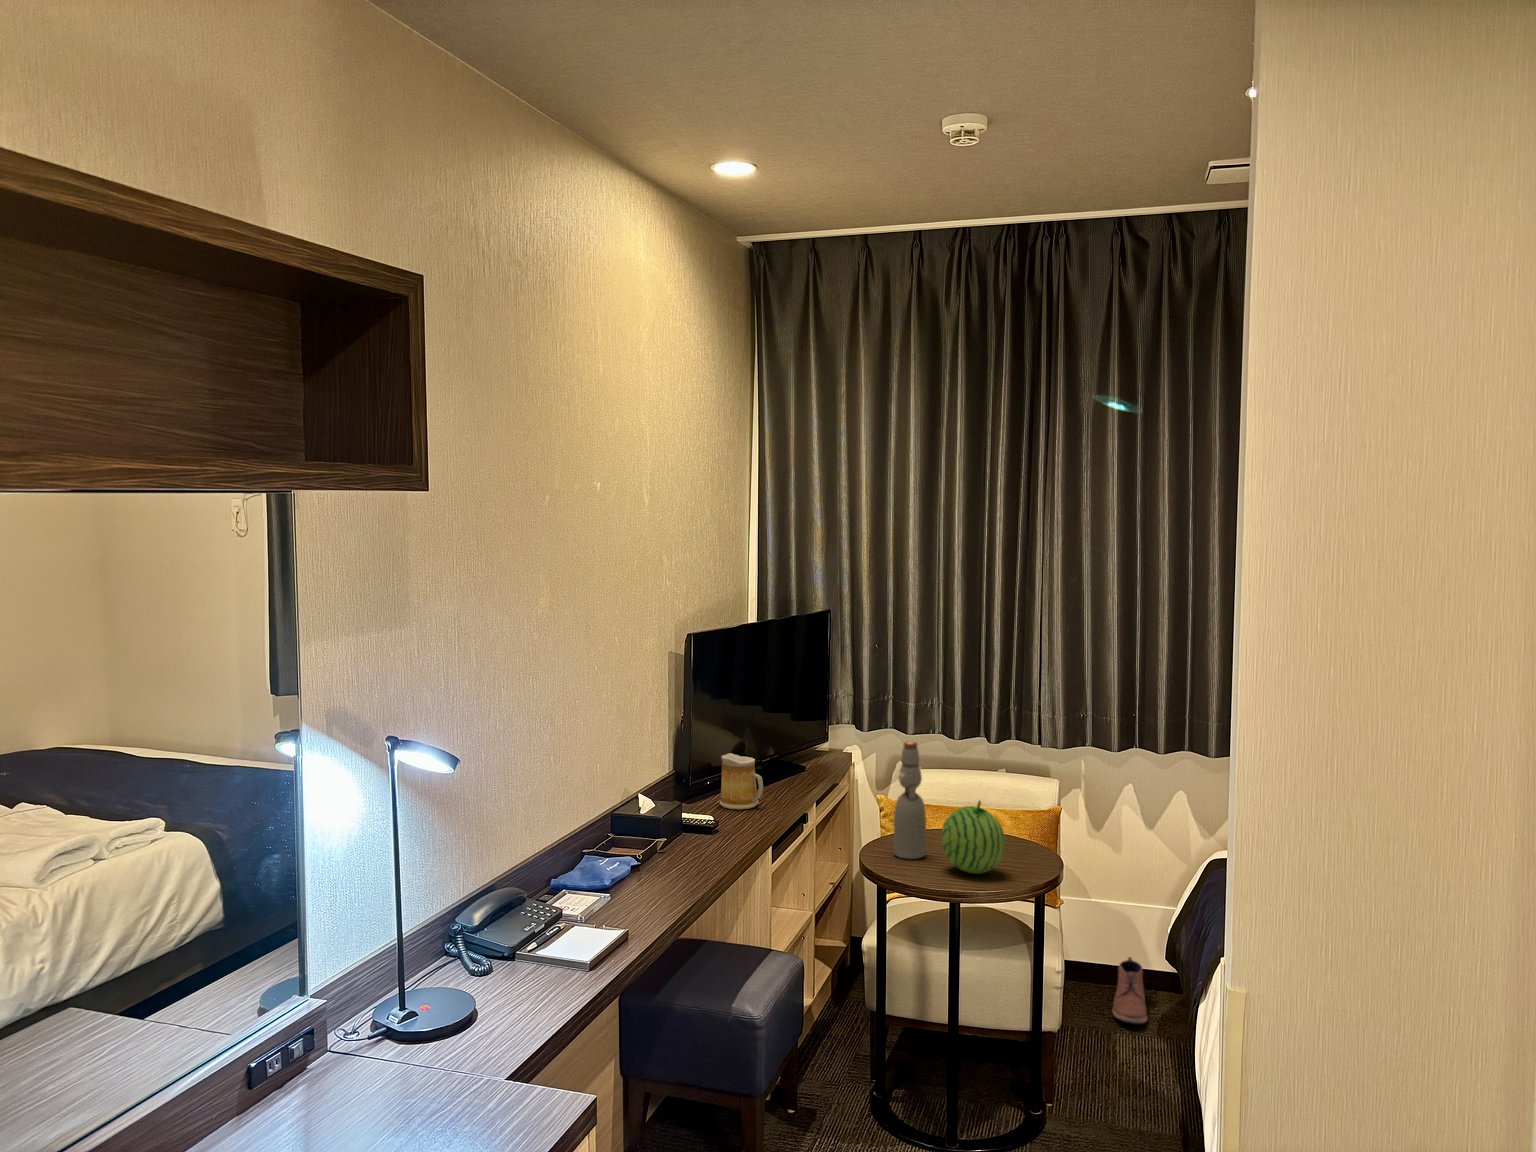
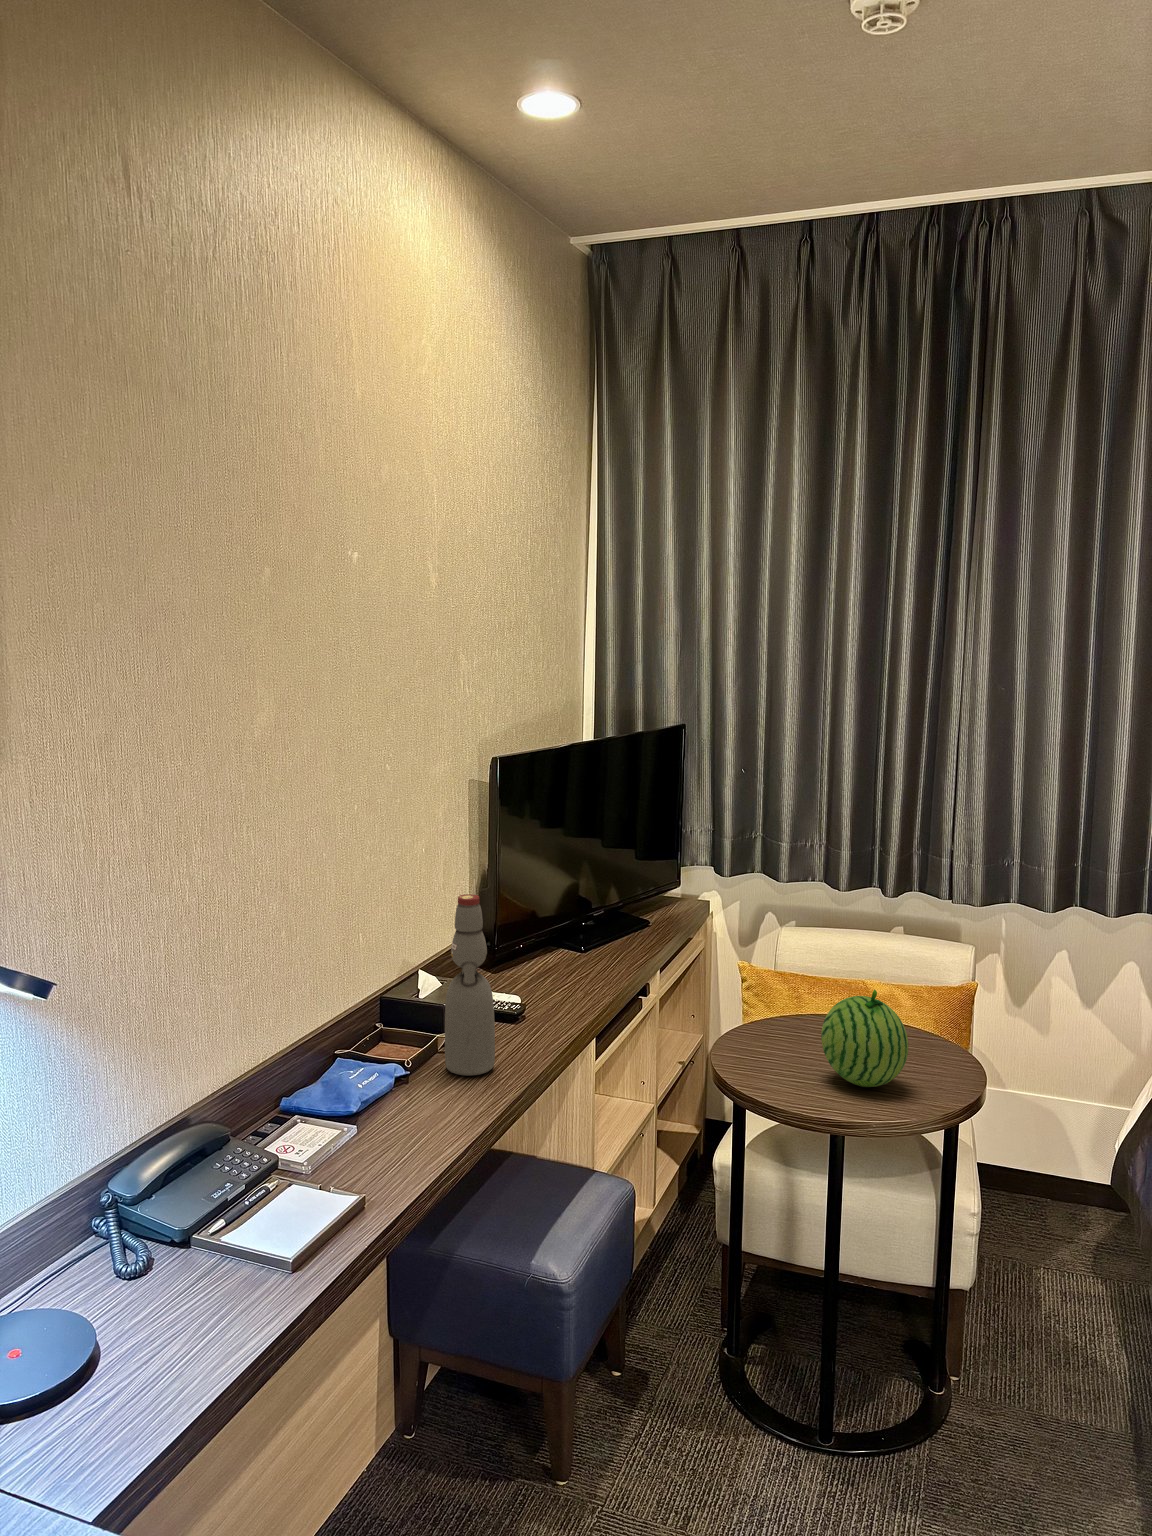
bottle: present [894,742,926,859] -> present [445,894,495,1076]
mug: present [720,753,763,809] -> none [530,913,587,987]
shoe: present [1113,957,1147,1024] -> none [1033,1167,1079,1259]

